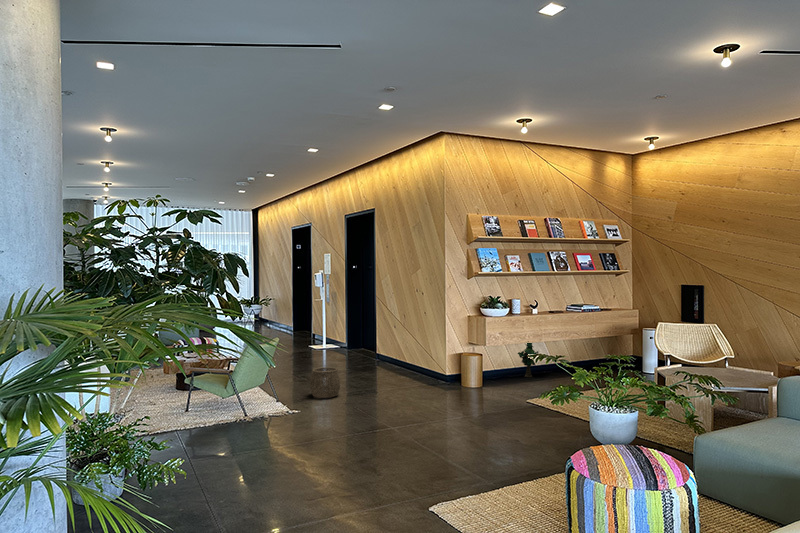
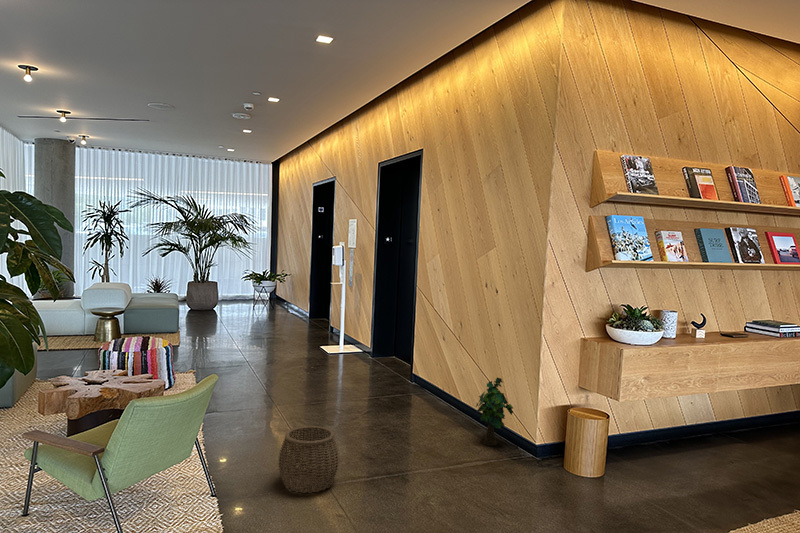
decorative plant: present [518,341,538,377] -> present [476,378,513,446]

